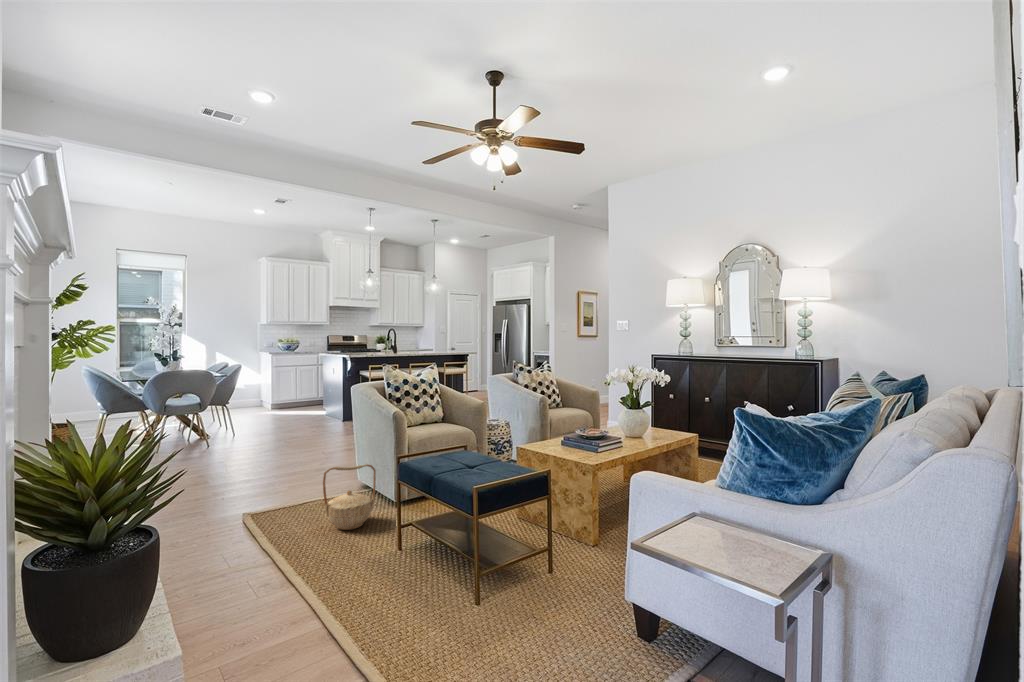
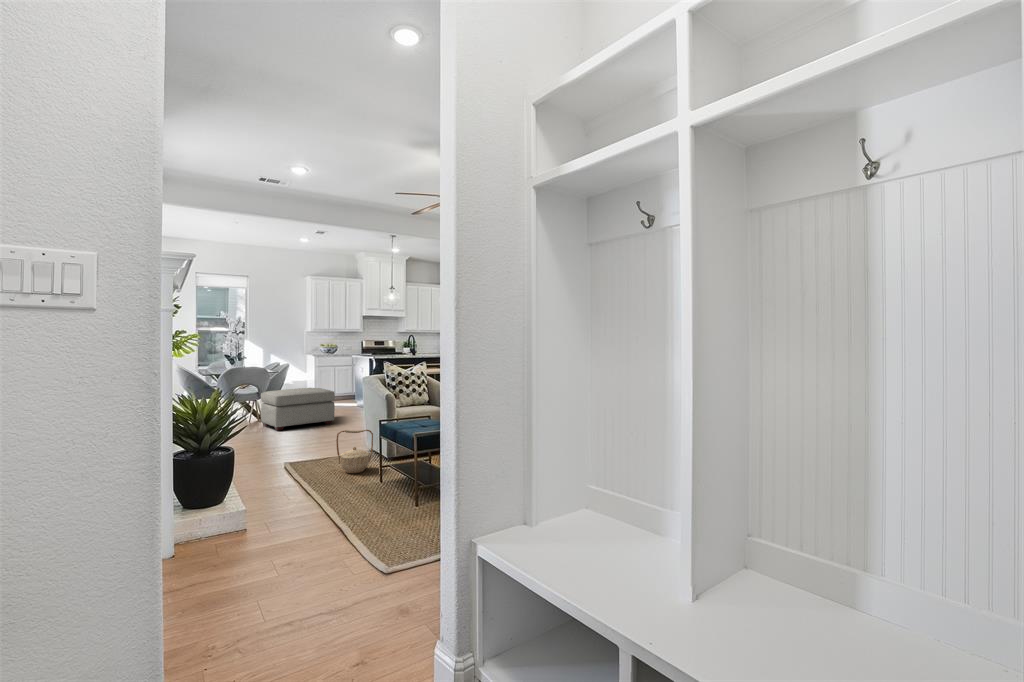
ottoman: none [204,397,303,455] -> present [261,388,335,431]

